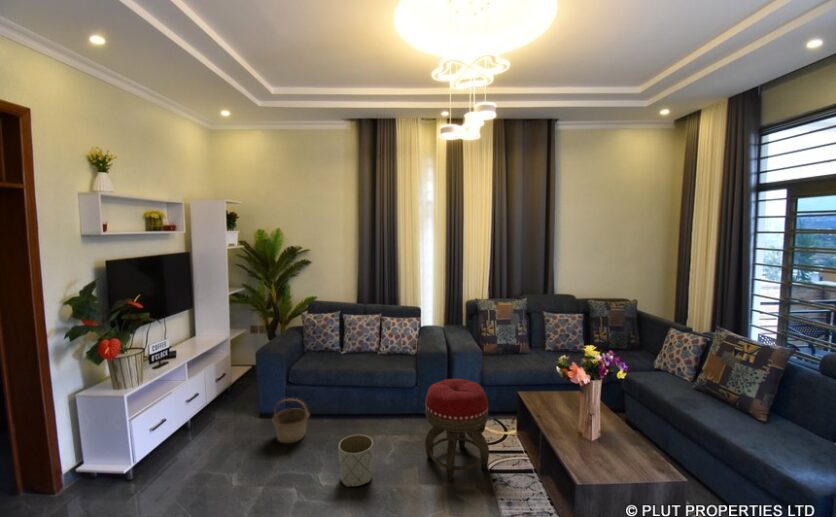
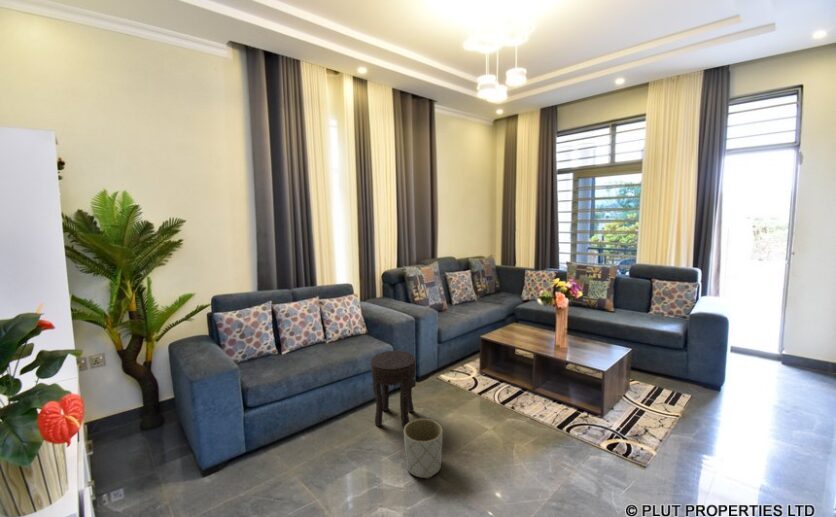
side table: none [369,373,410,447] -> present [371,351,416,427]
footstool: present [425,379,489,481] -> none [445,335,505,426]
basket: present [272,399,309,443] -> none [262,420,313,485]

